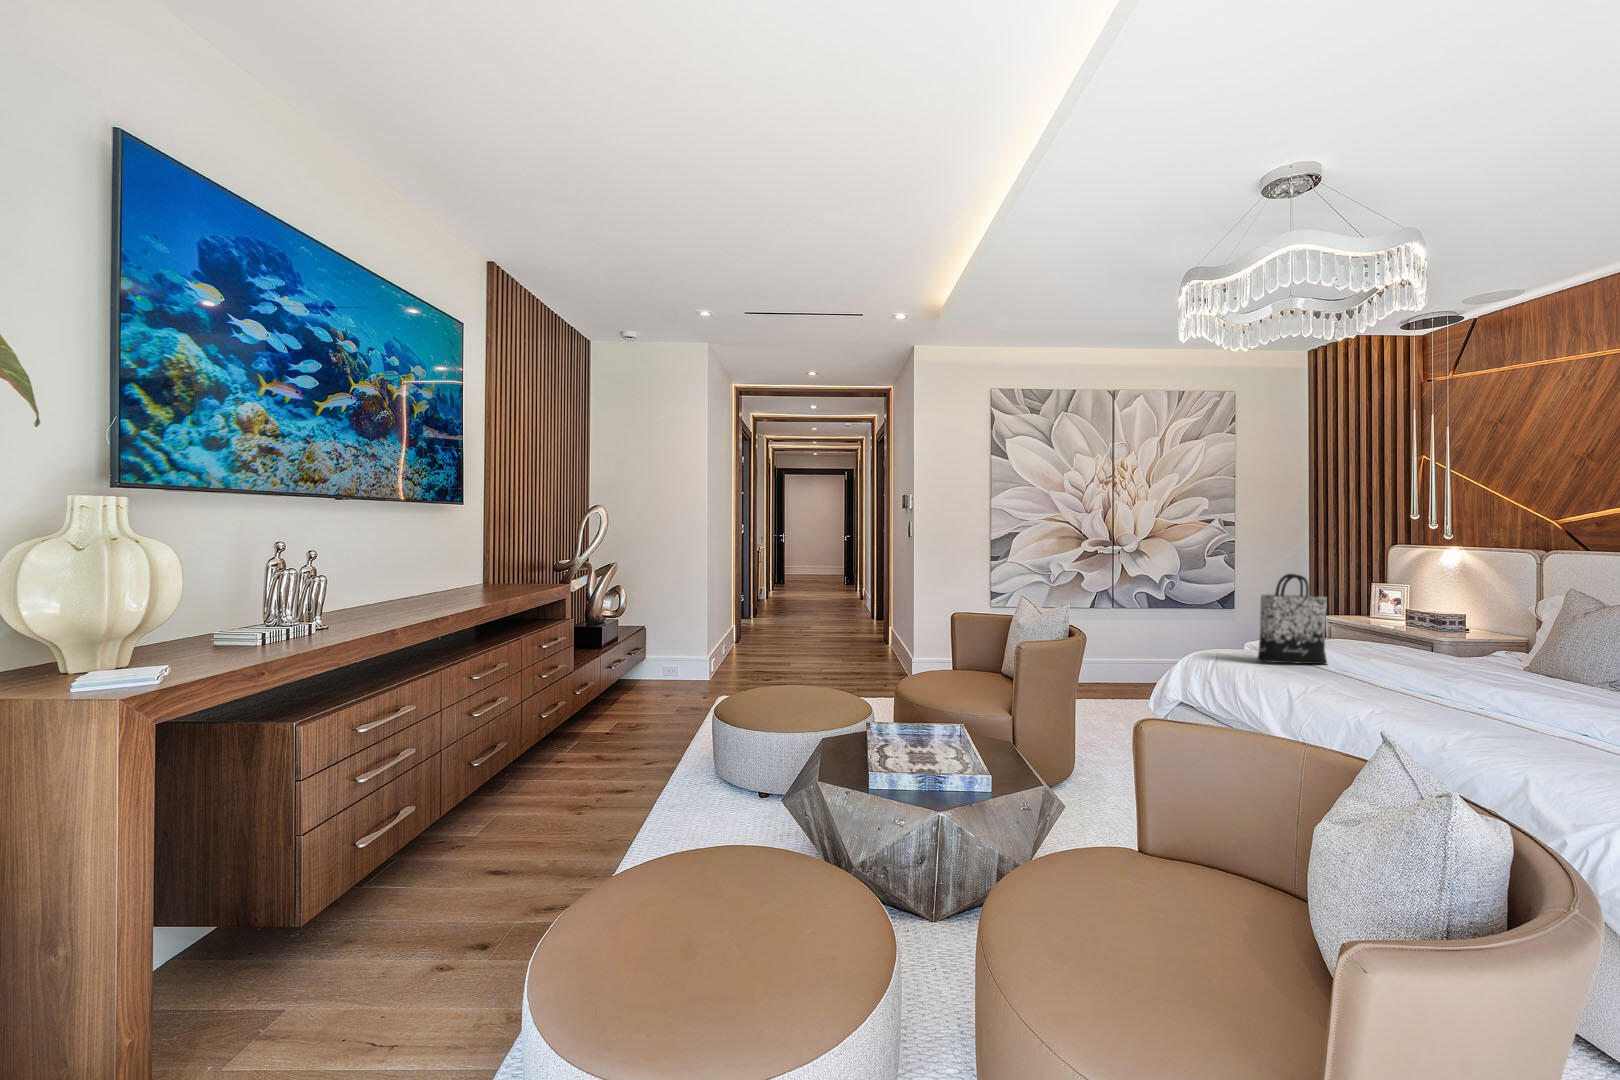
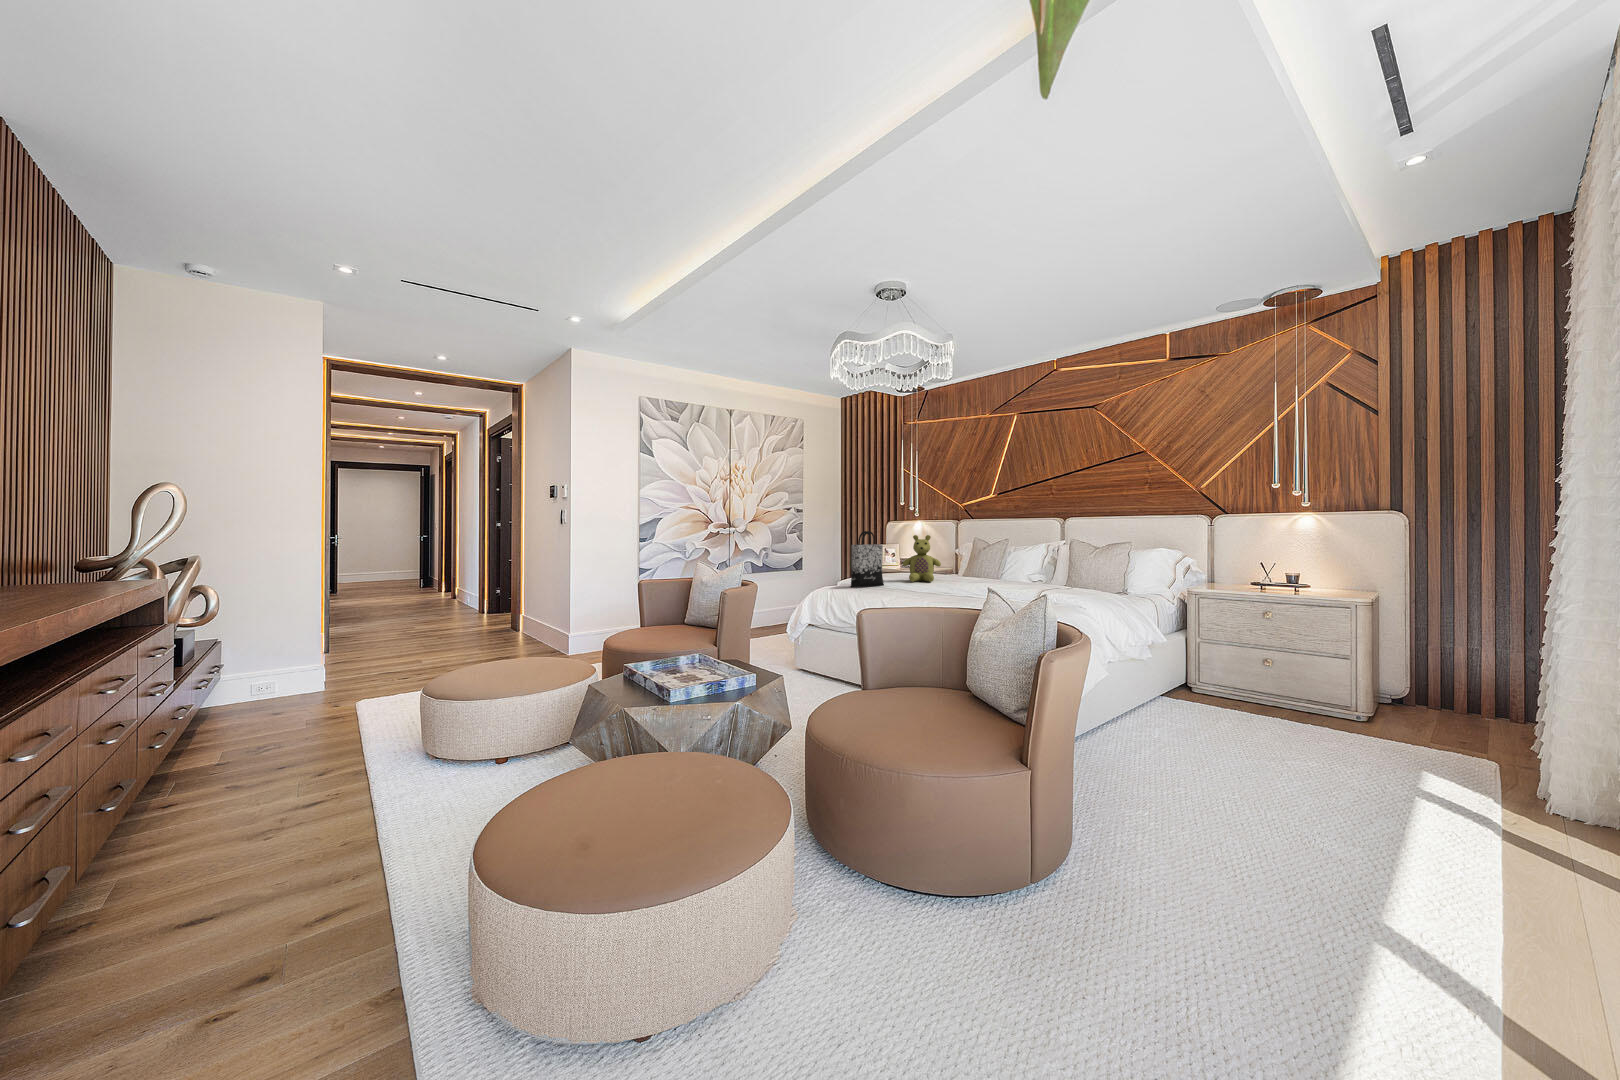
stuffed bear: none [1378,582,1468,669] -> present [903,535,941,582]

